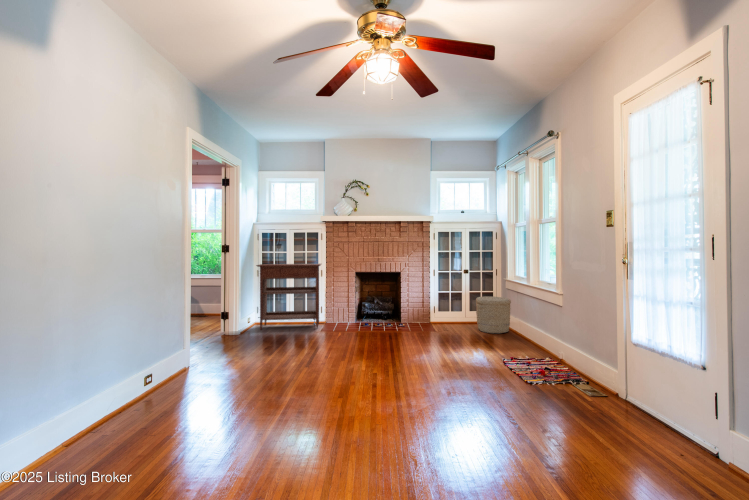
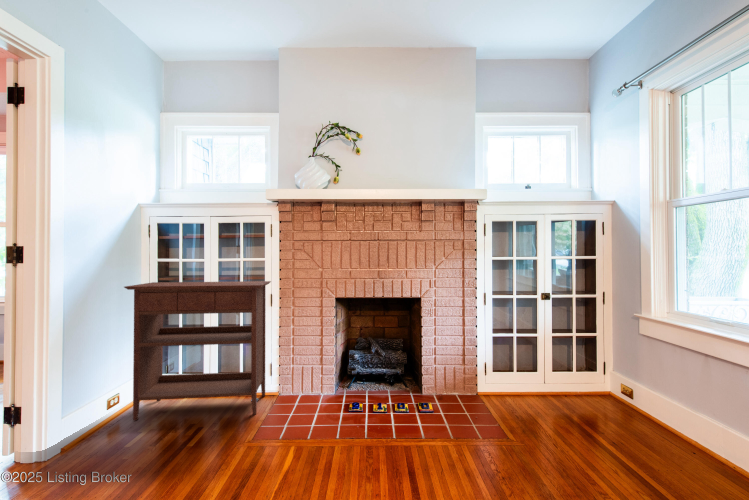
woven basket: present [476,296,511,333] -> none [580,349,665,440]

